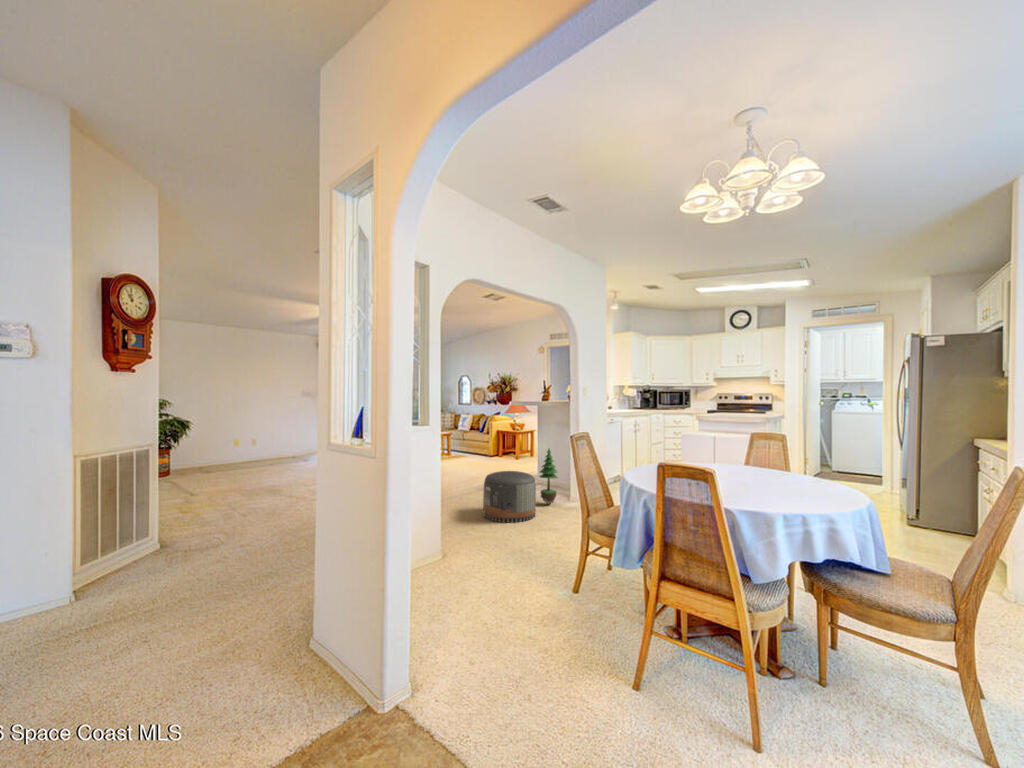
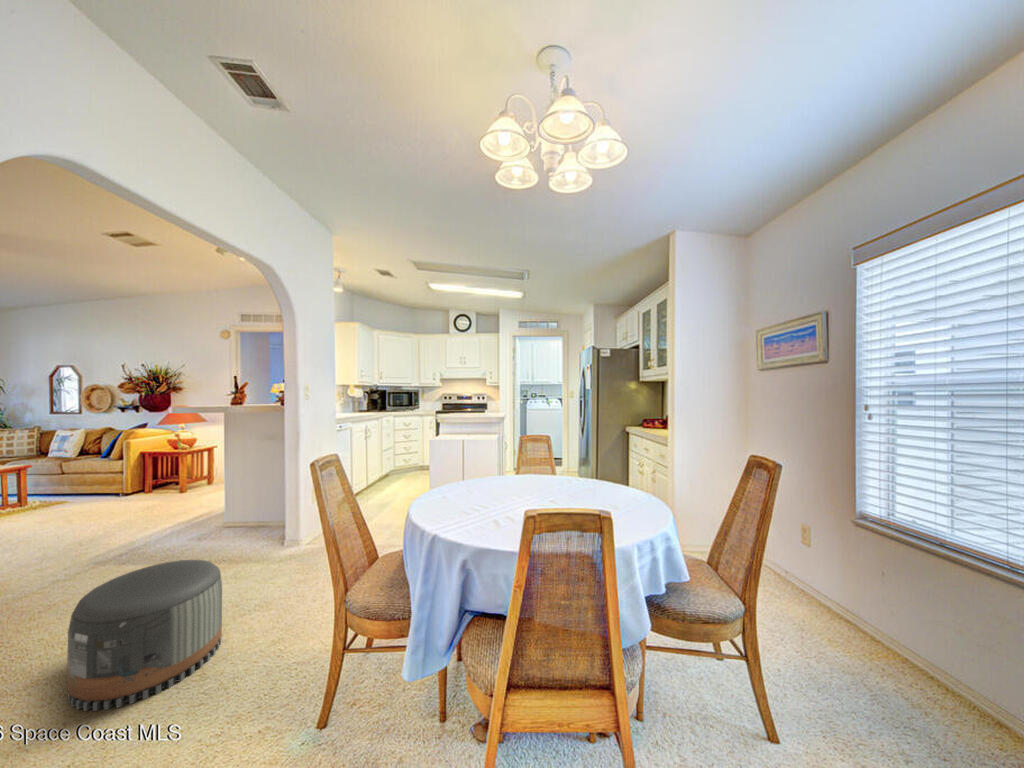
potted tree: present [539,449,558,504] -> none [226,497,269,593]

